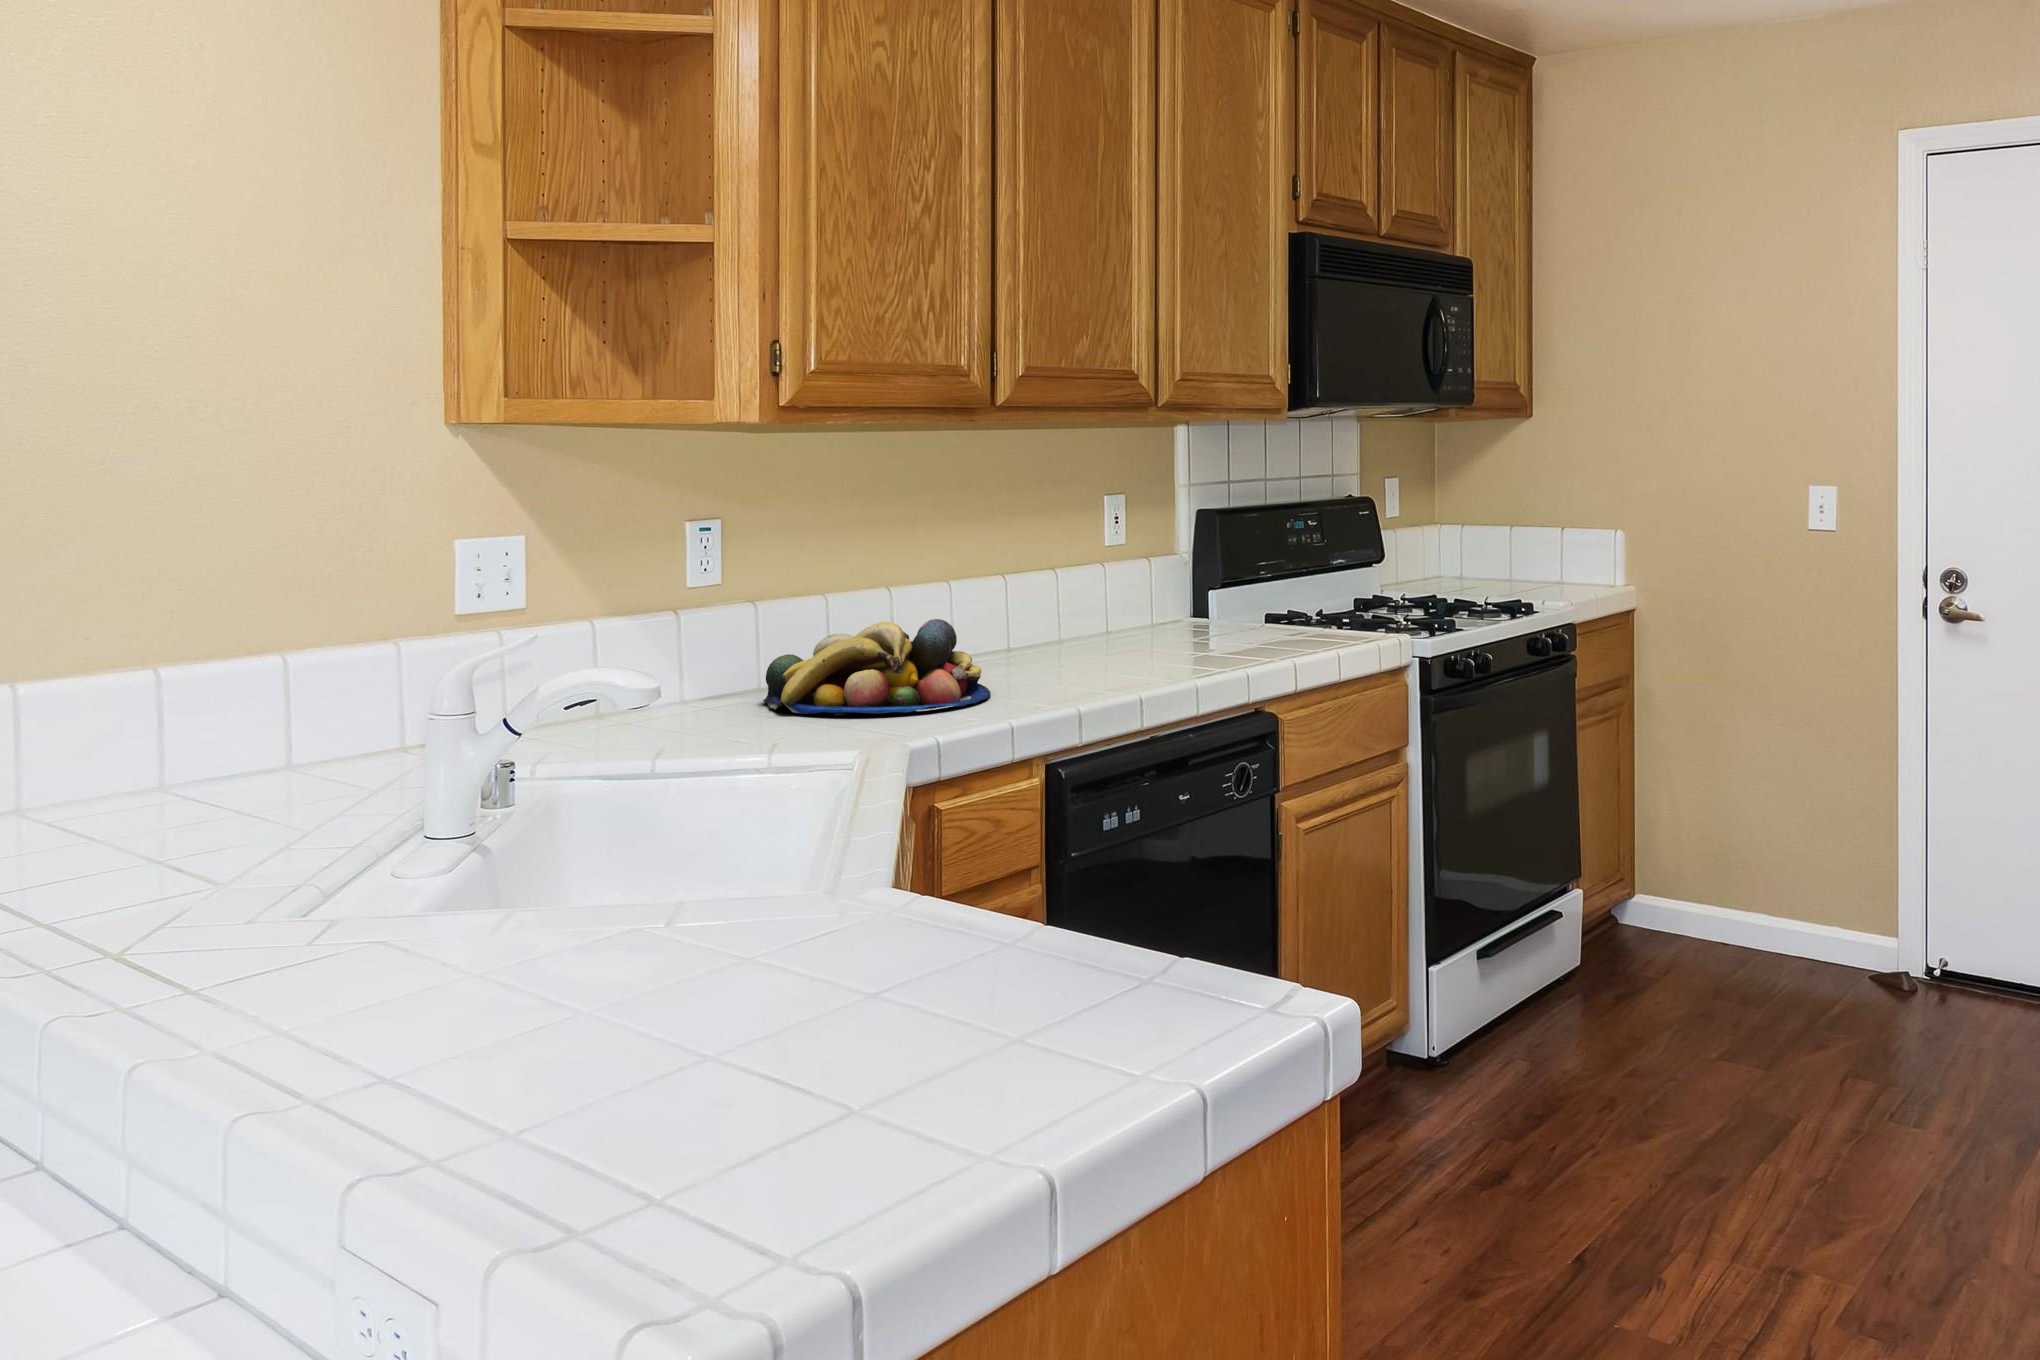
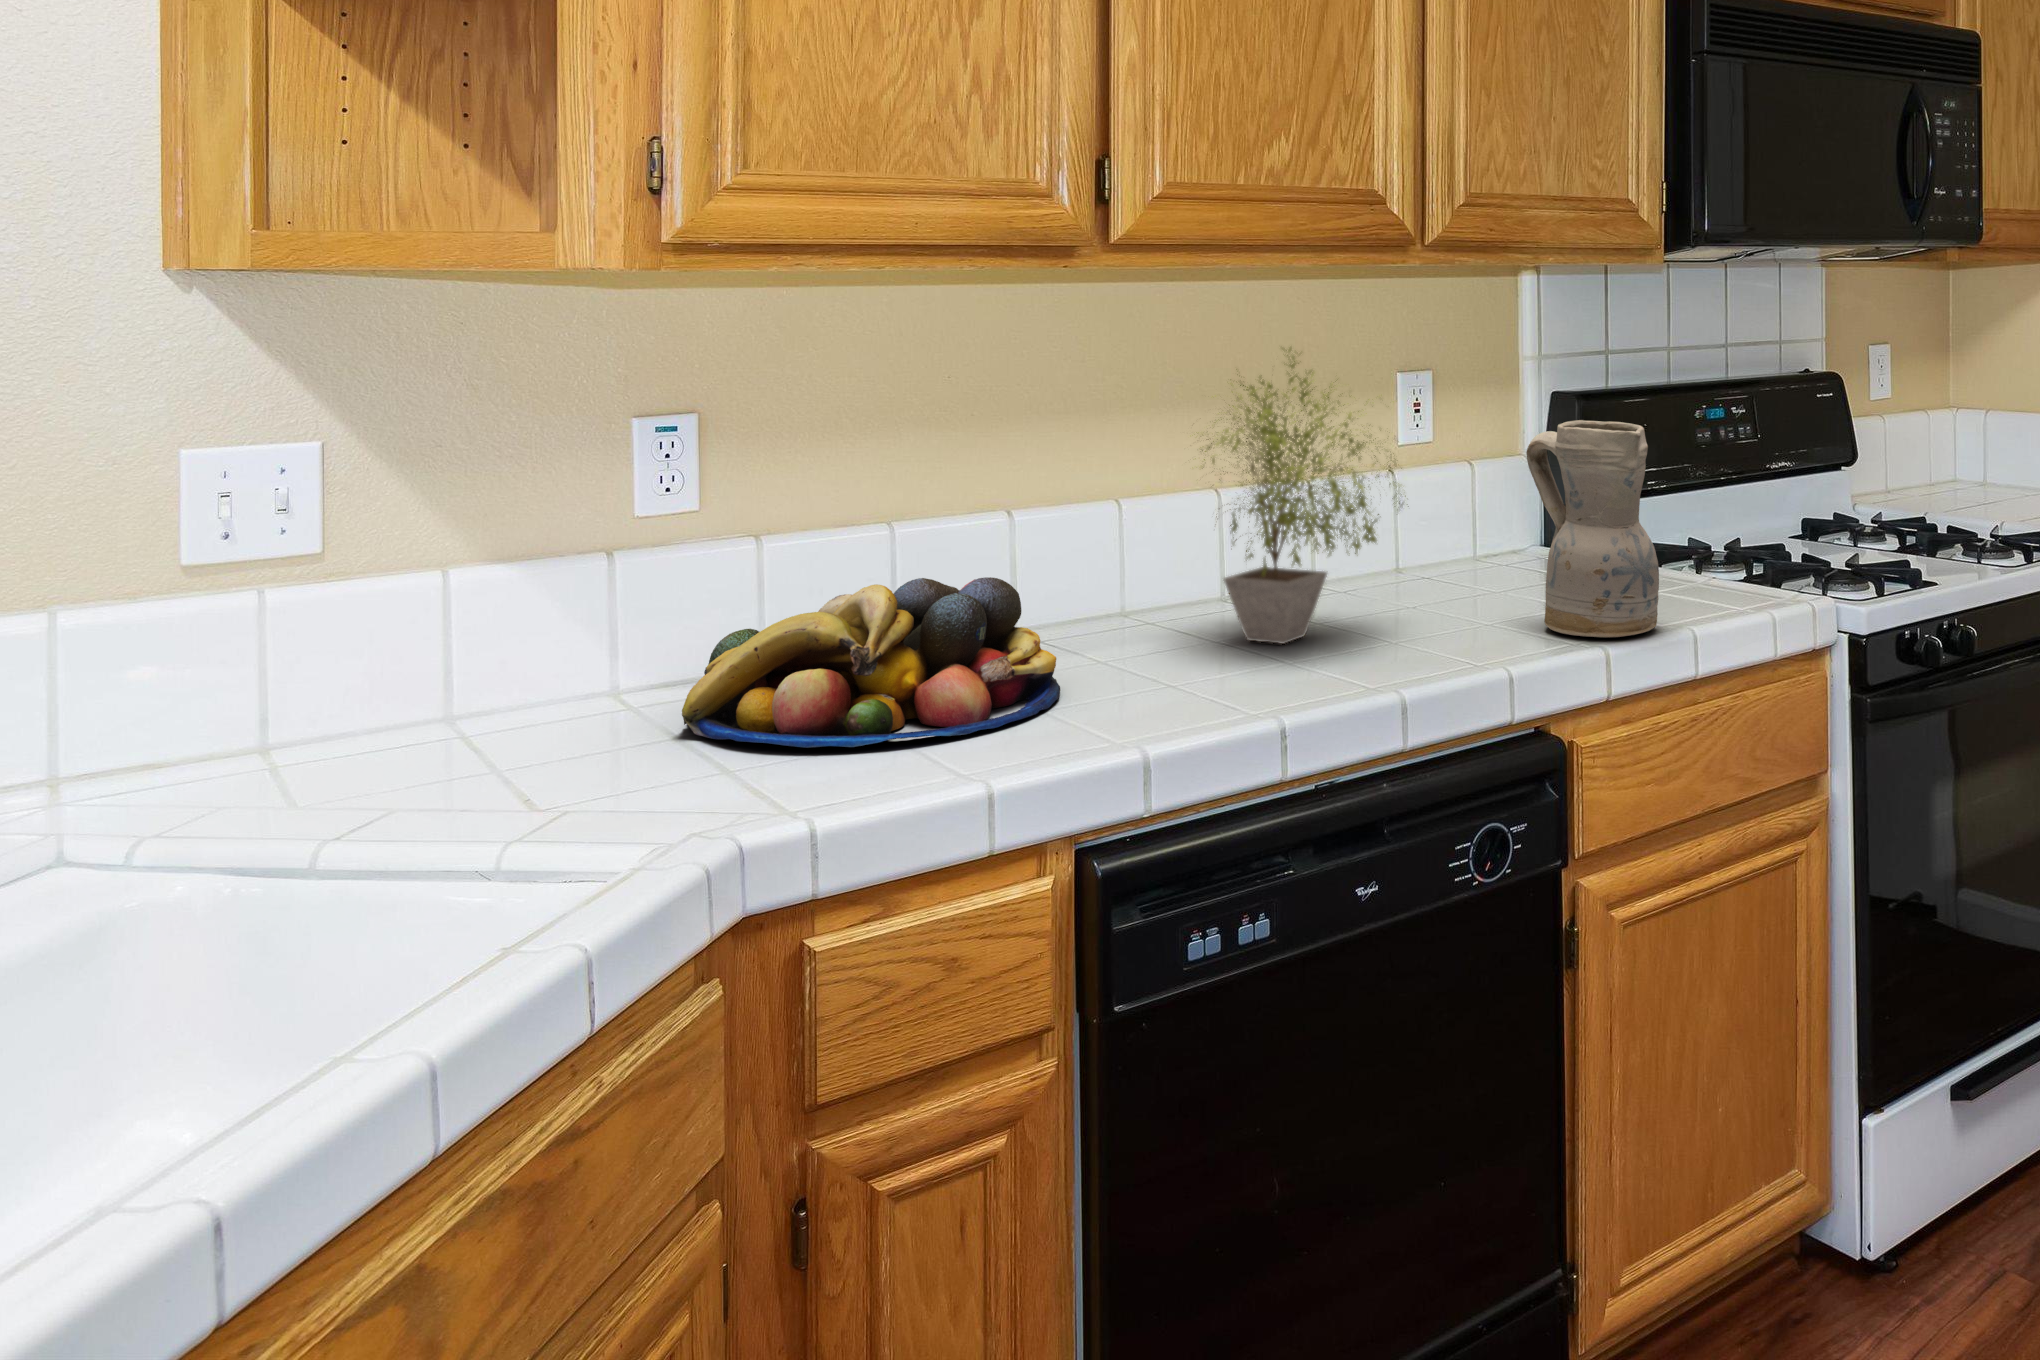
potted plant: none [1014,473,1163,666] -> present [1202,348,1406,644]
ceramic pitcher: none [1229,520,1316,656] -> present [1526,420,1659,637]

